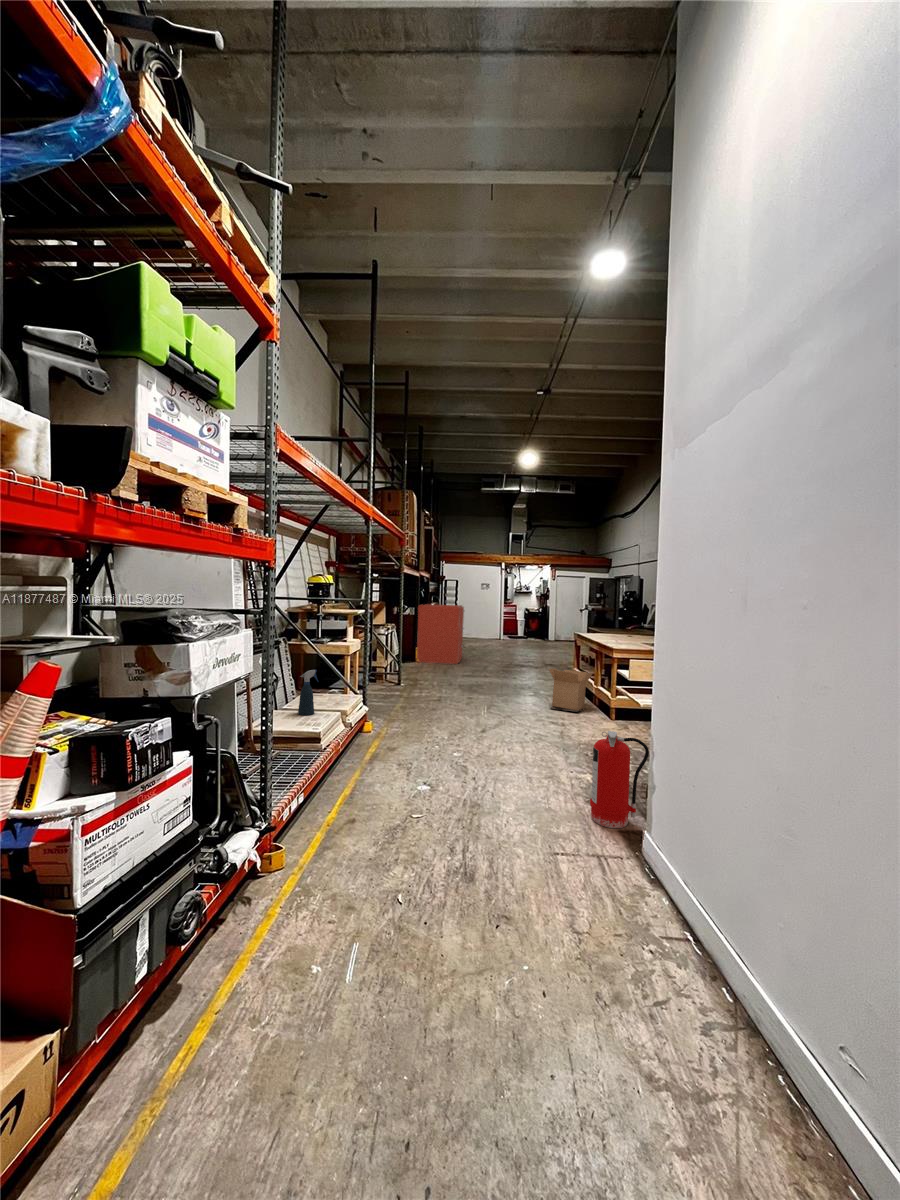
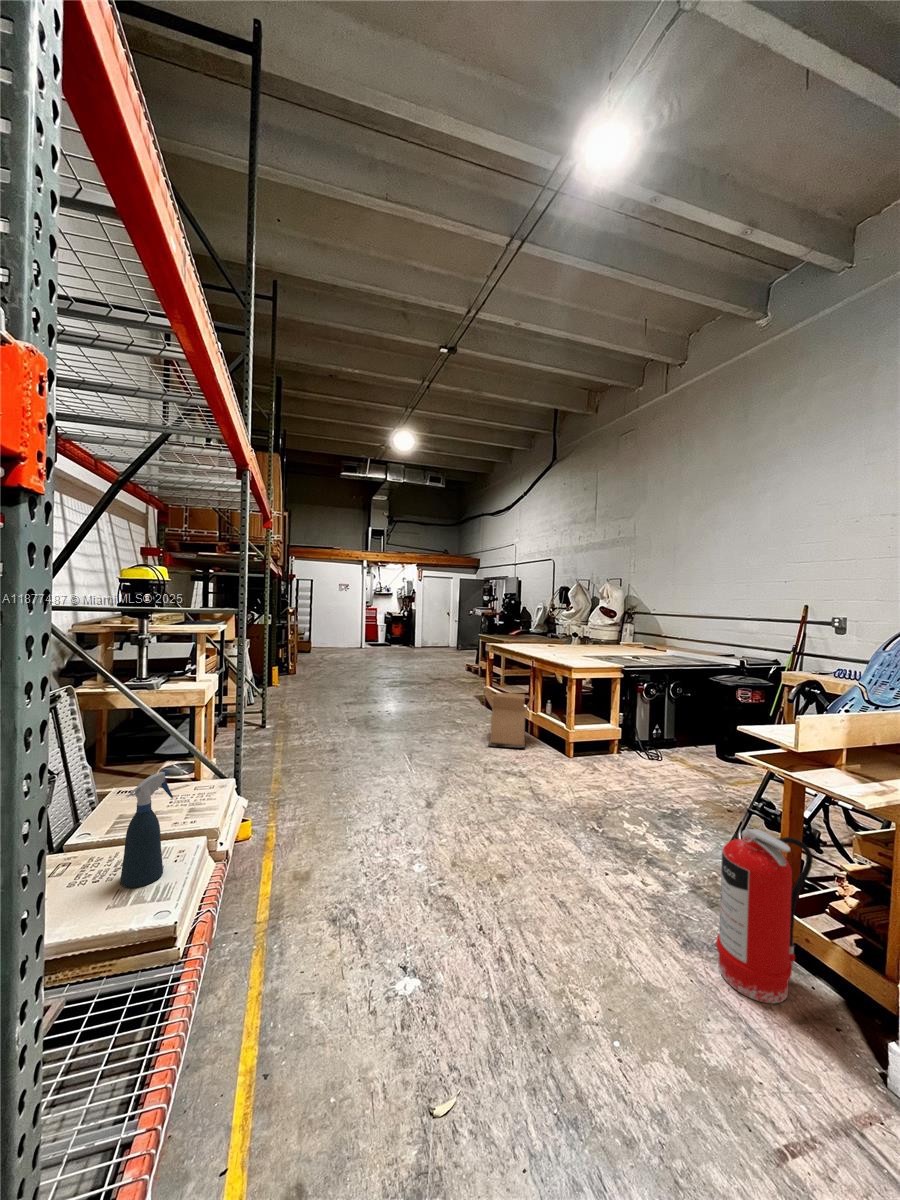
filing cabinet: present [417,604,464,664] -> none [274,610,336,687]

